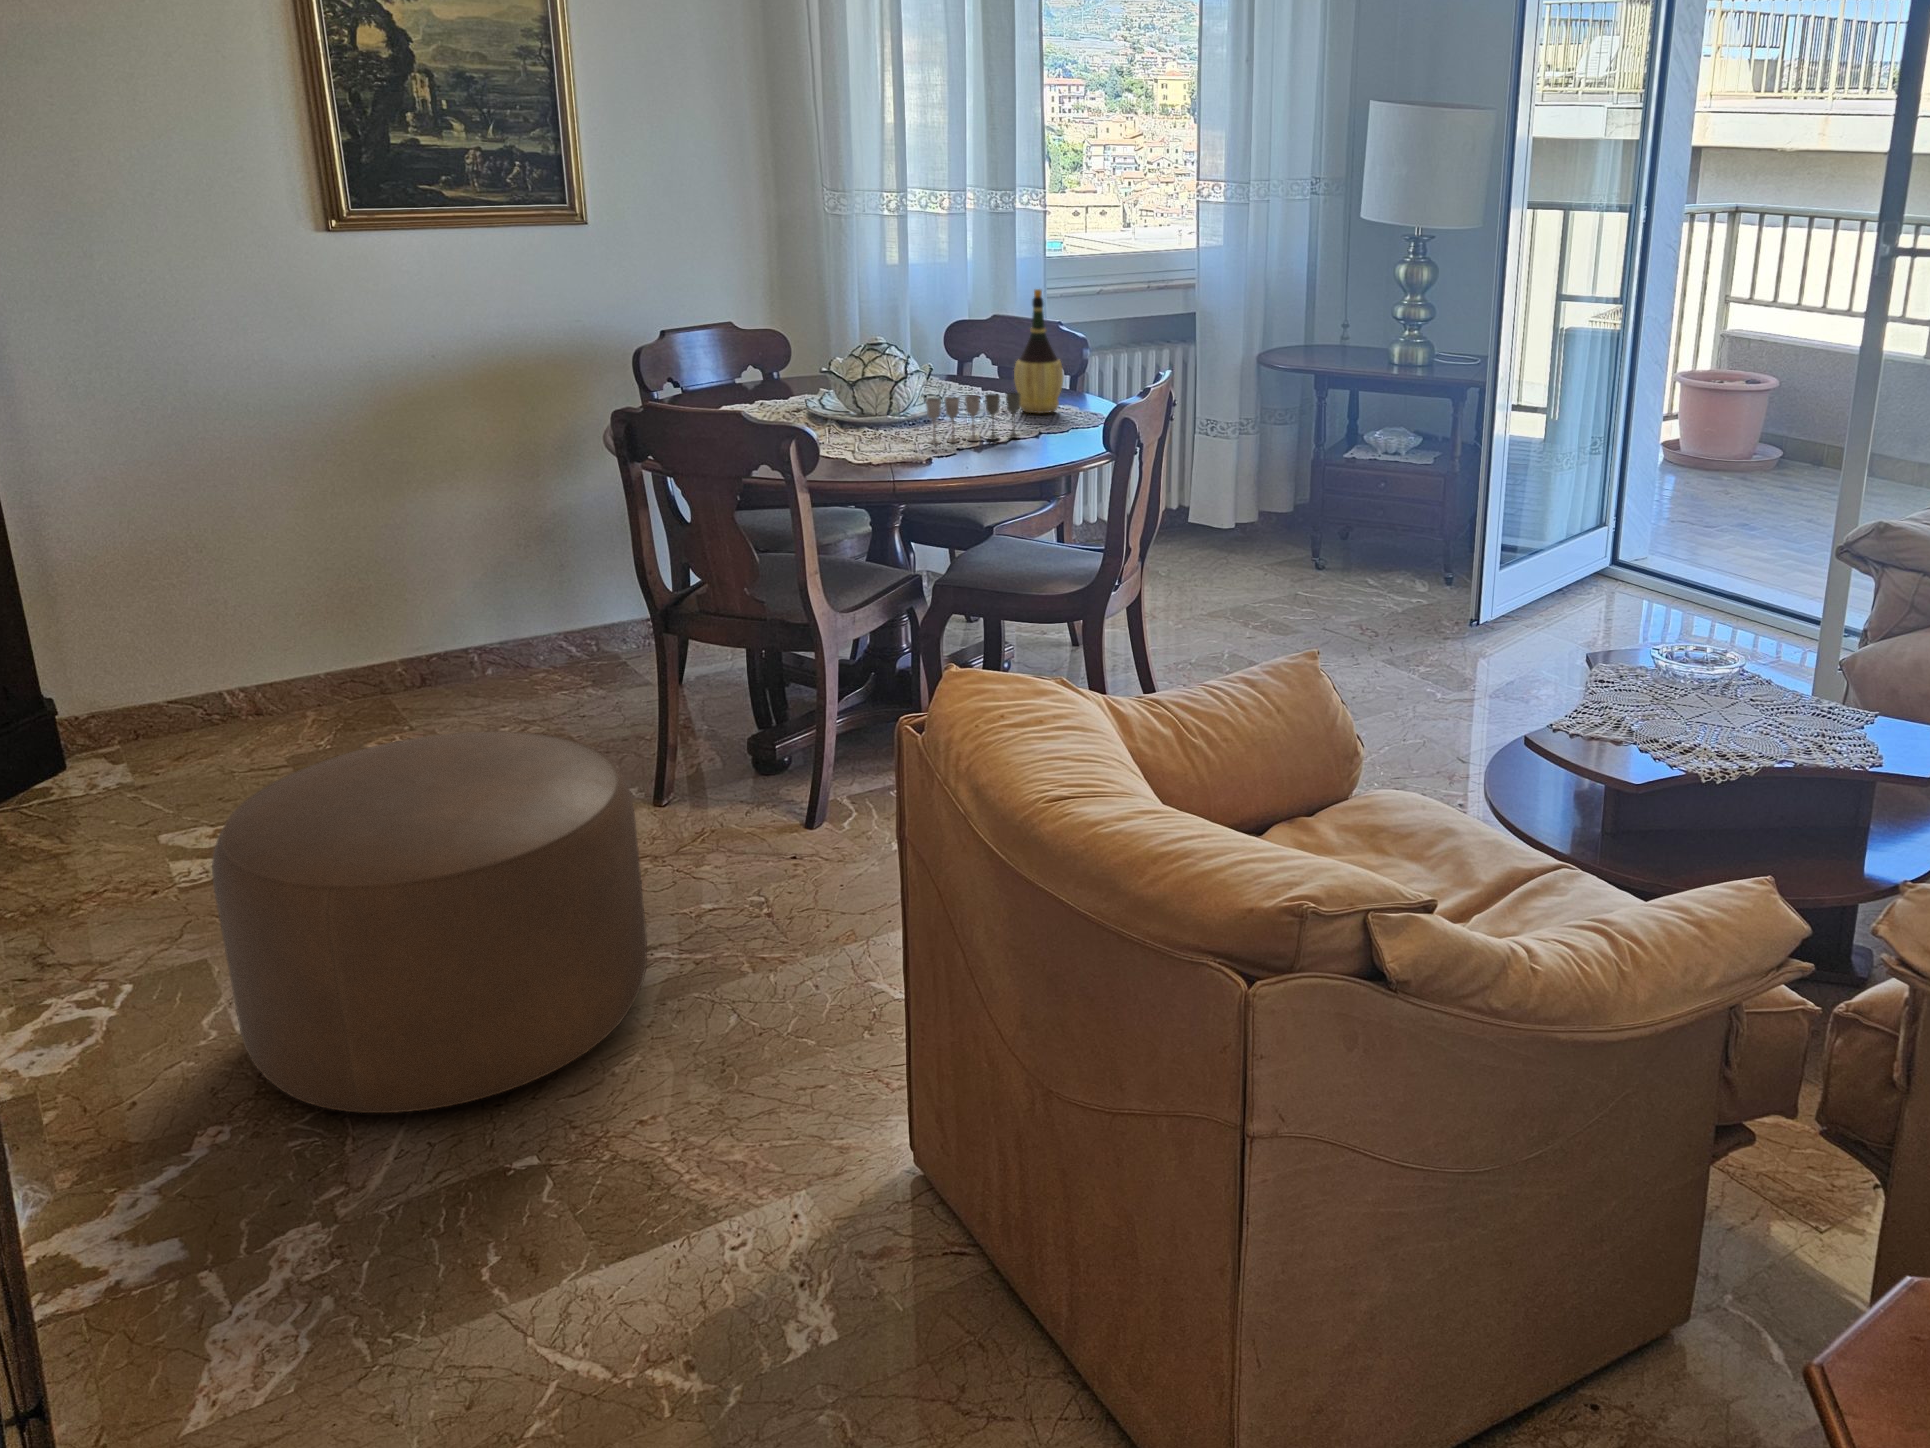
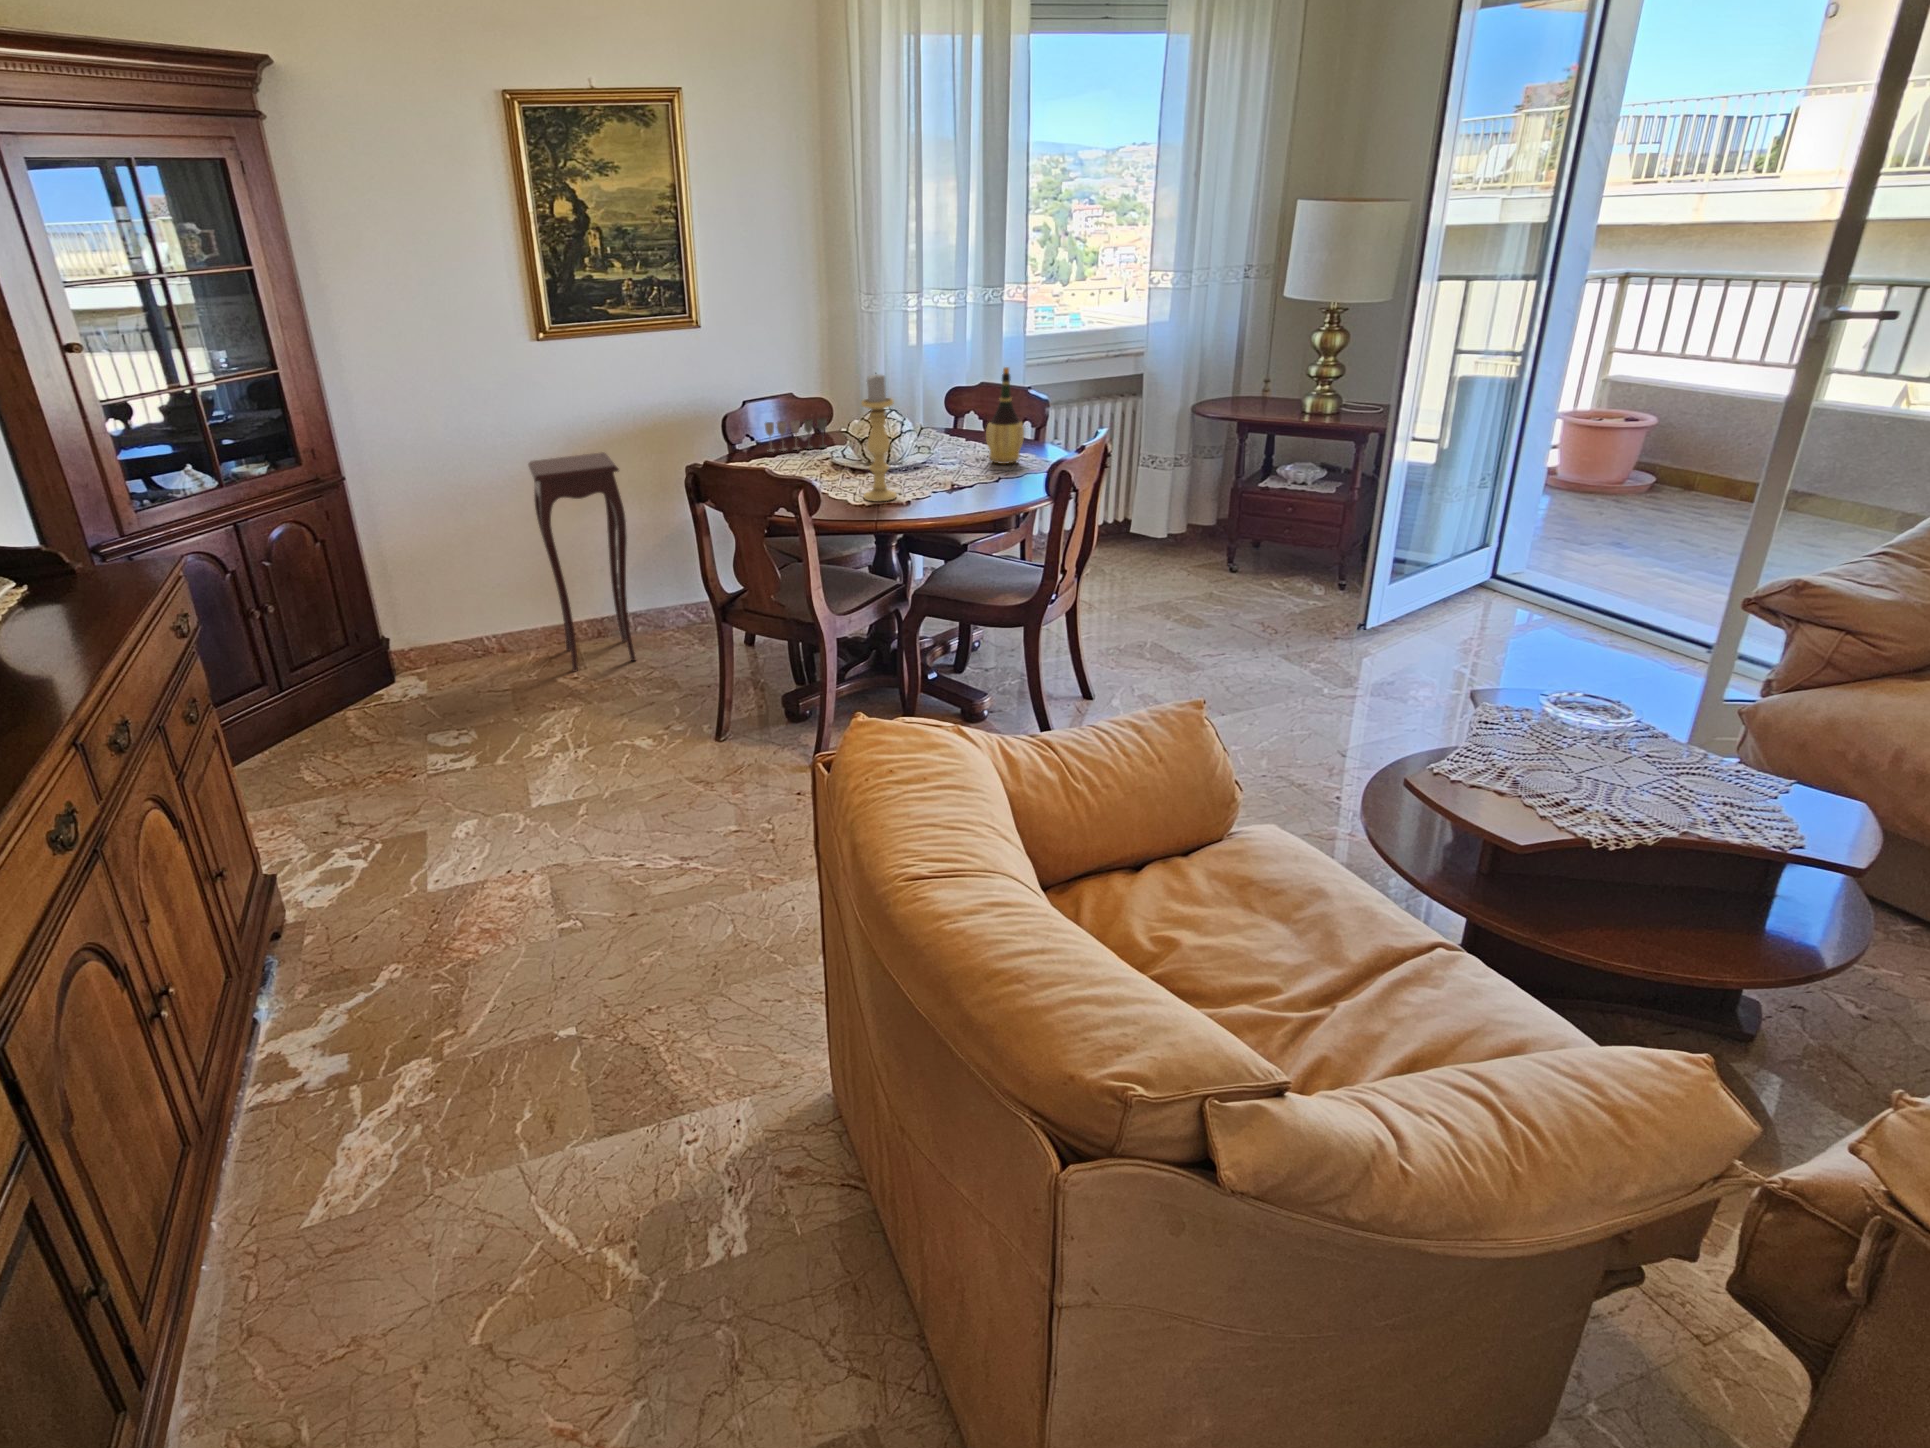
candle holder: none [860,288,910,457] -> present [861,373,896,501]
wine glass: present [926,392,1021,444] -> present [765,418,827,452]
side table: none [314,397,495,731] -> present [528,452,636,671]
ottoman: present [212,732,647,1113] -> none [389,701,678,977]

